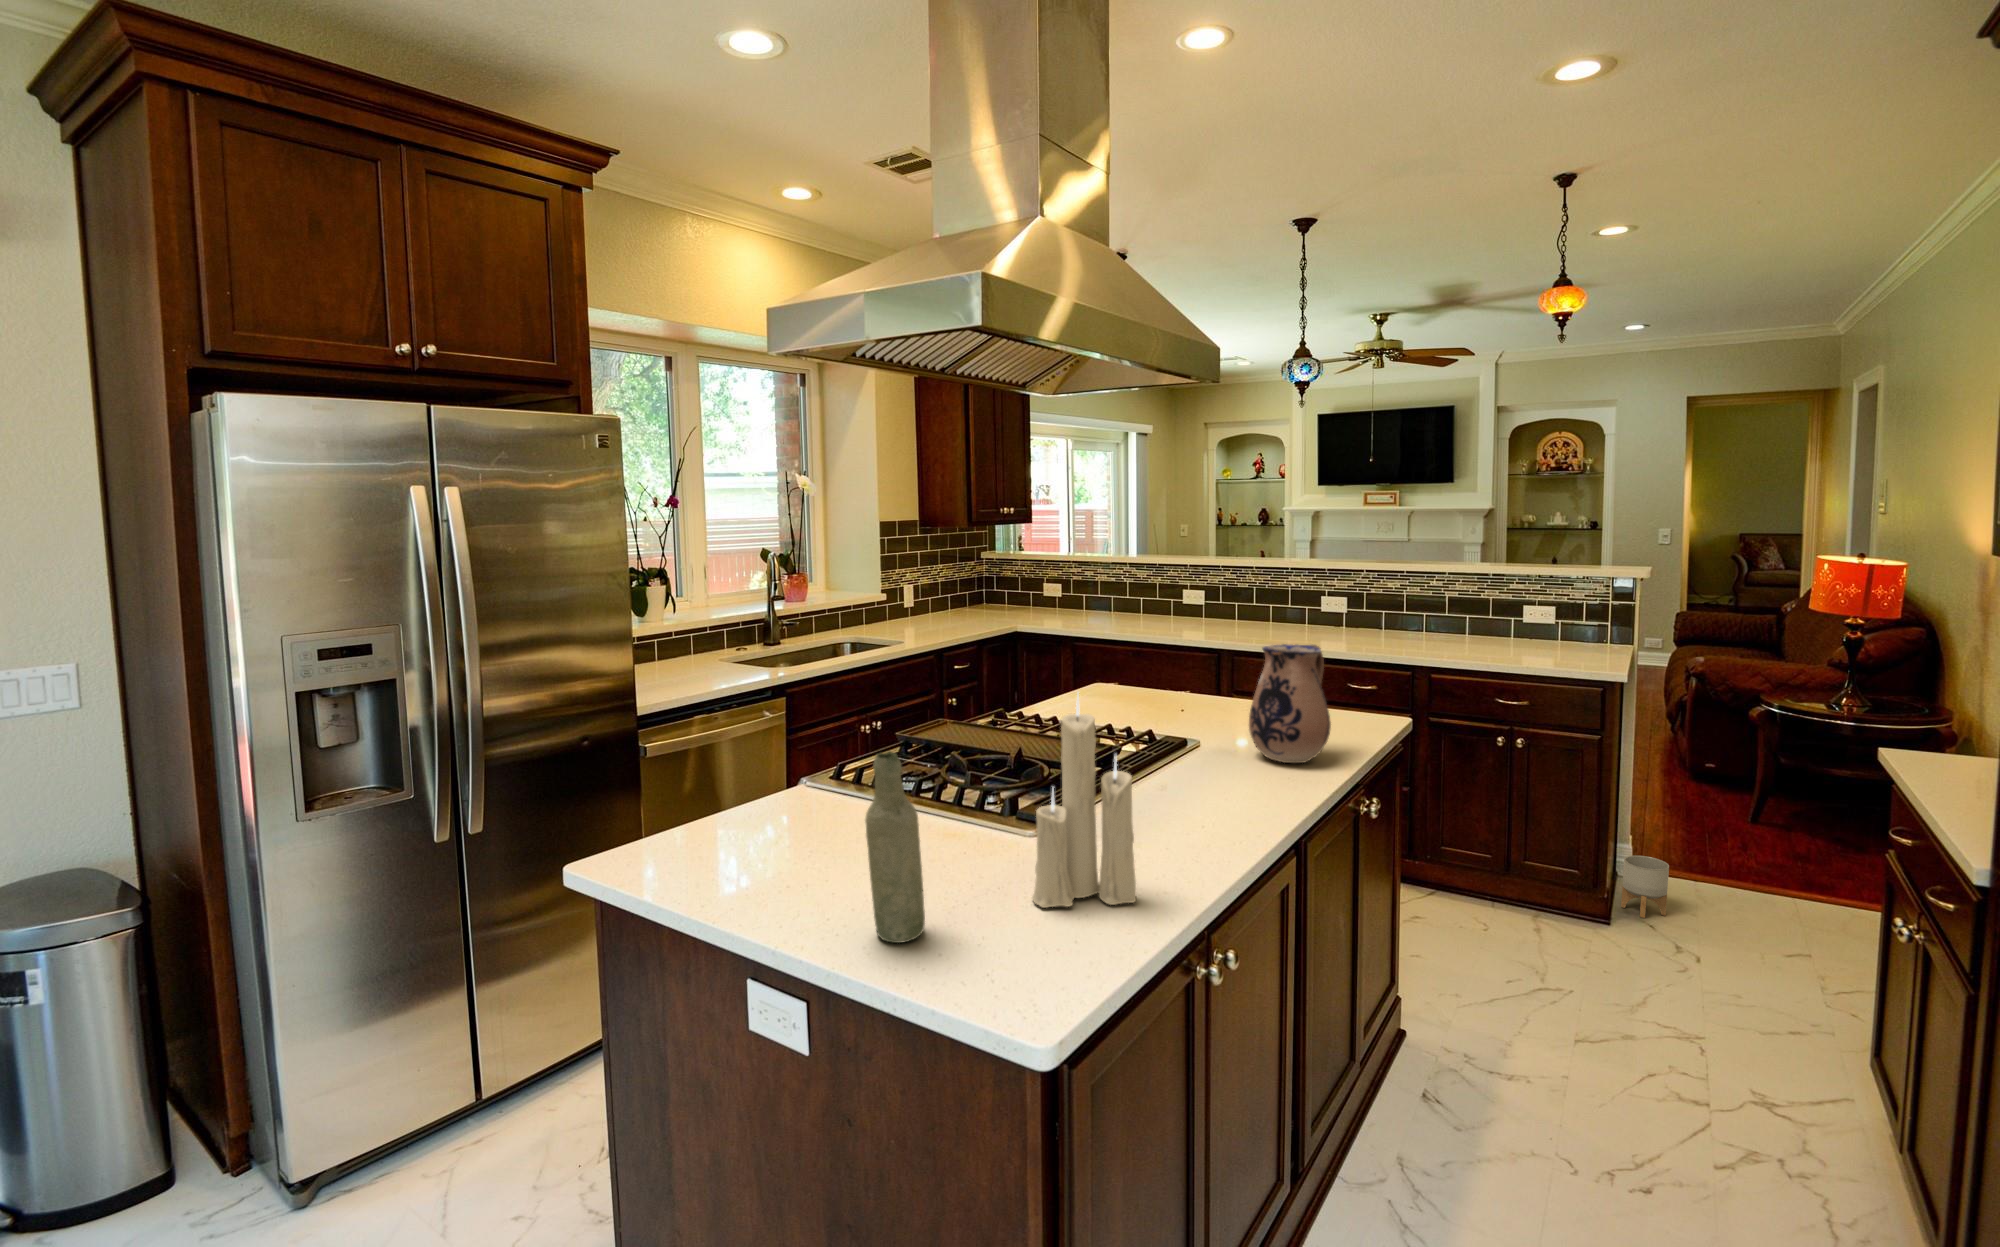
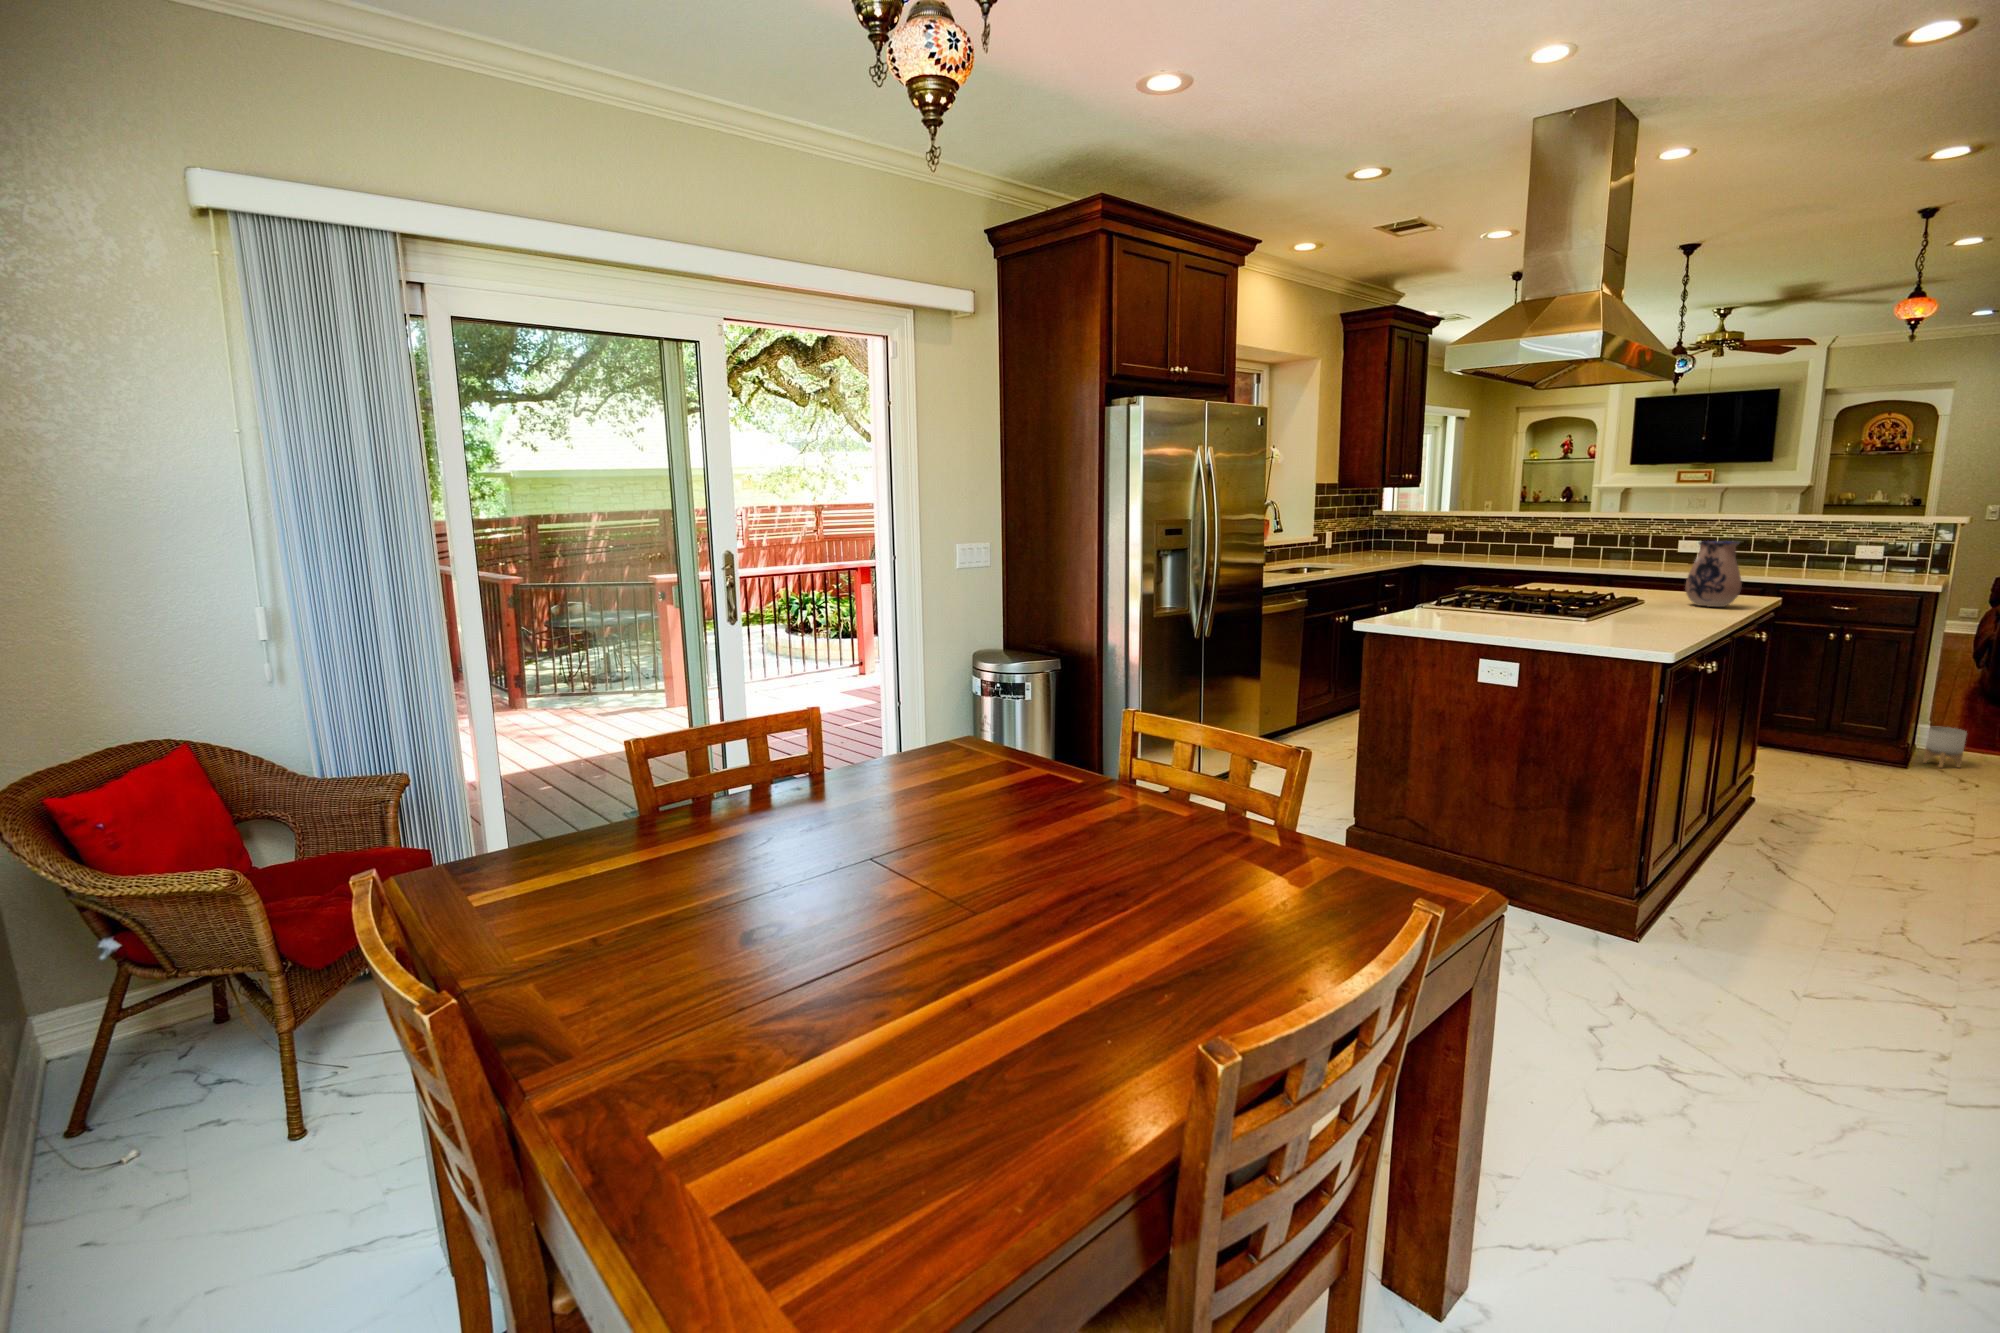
candle: present [1032,694,1136,908] -> none [1622,530,1679,630]
bottle: present [865,751,925,943] -> none [1562,552,1591,632]

